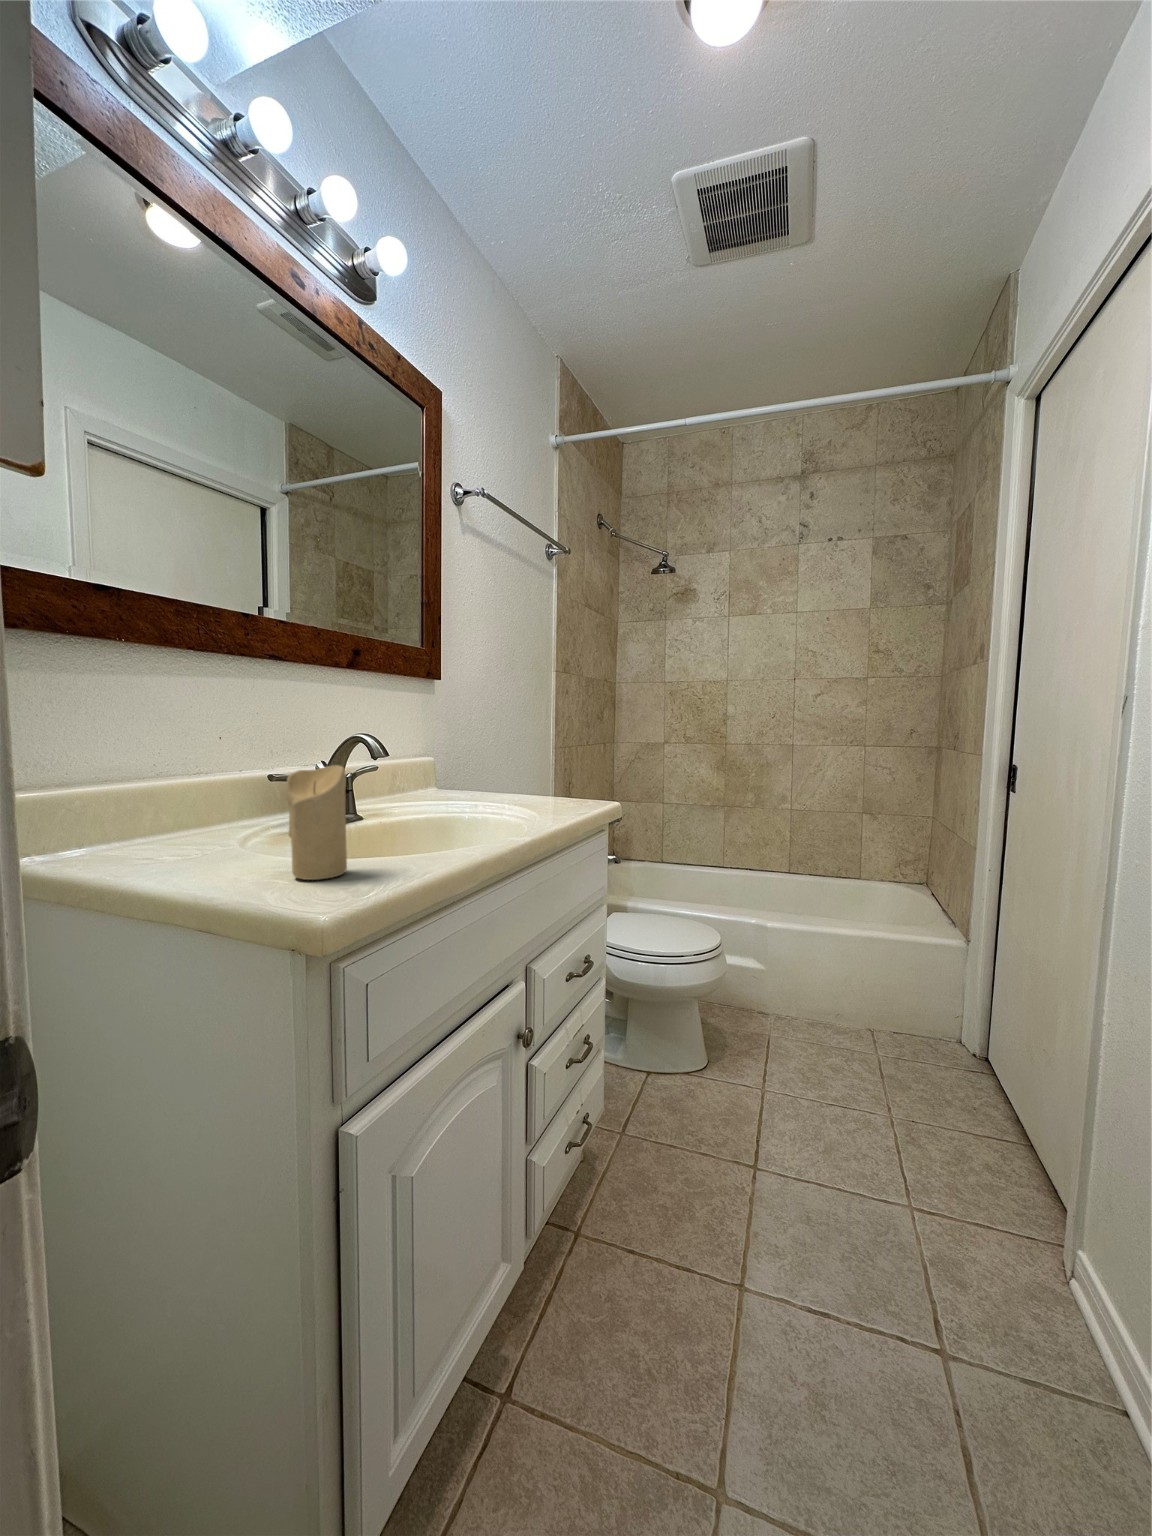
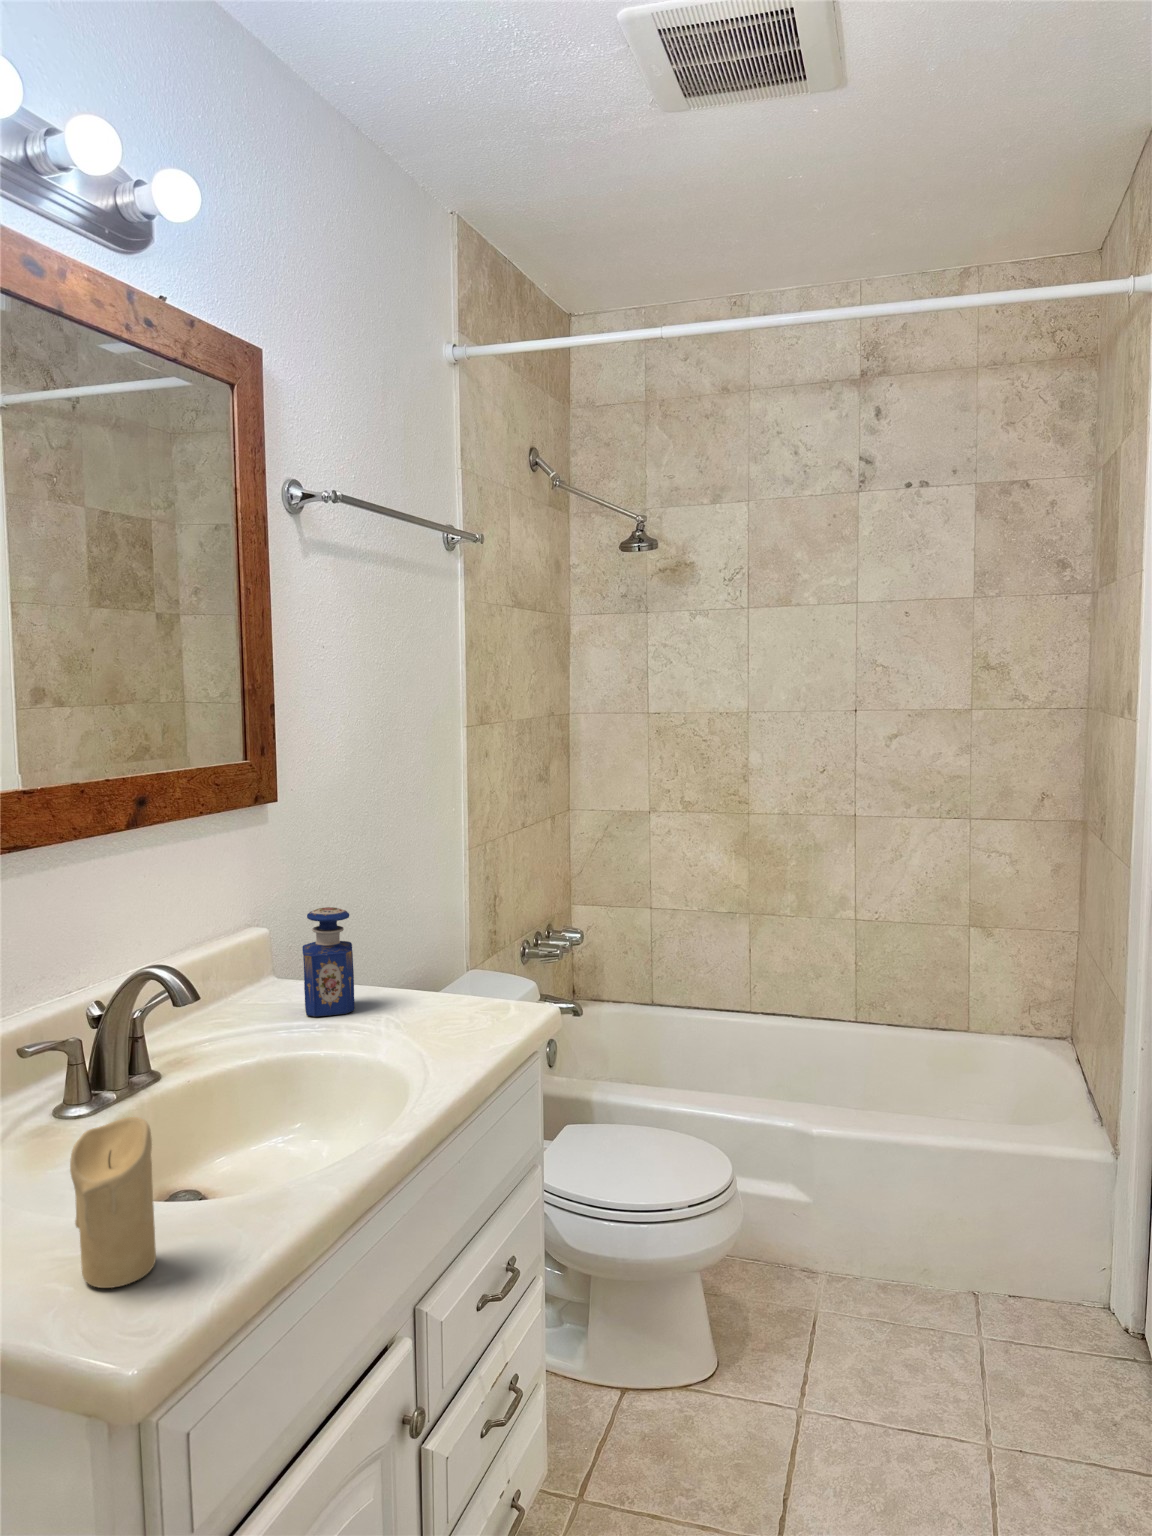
perfume bottle: none [457,733,489,800] -> present [302,907,355,1016]

